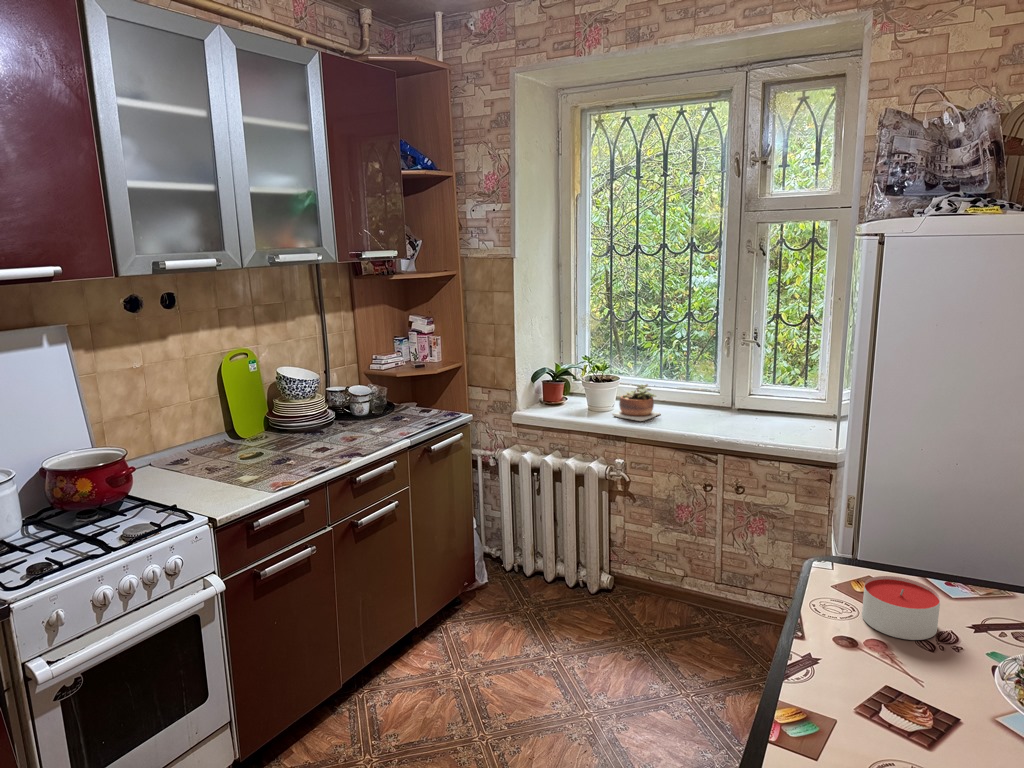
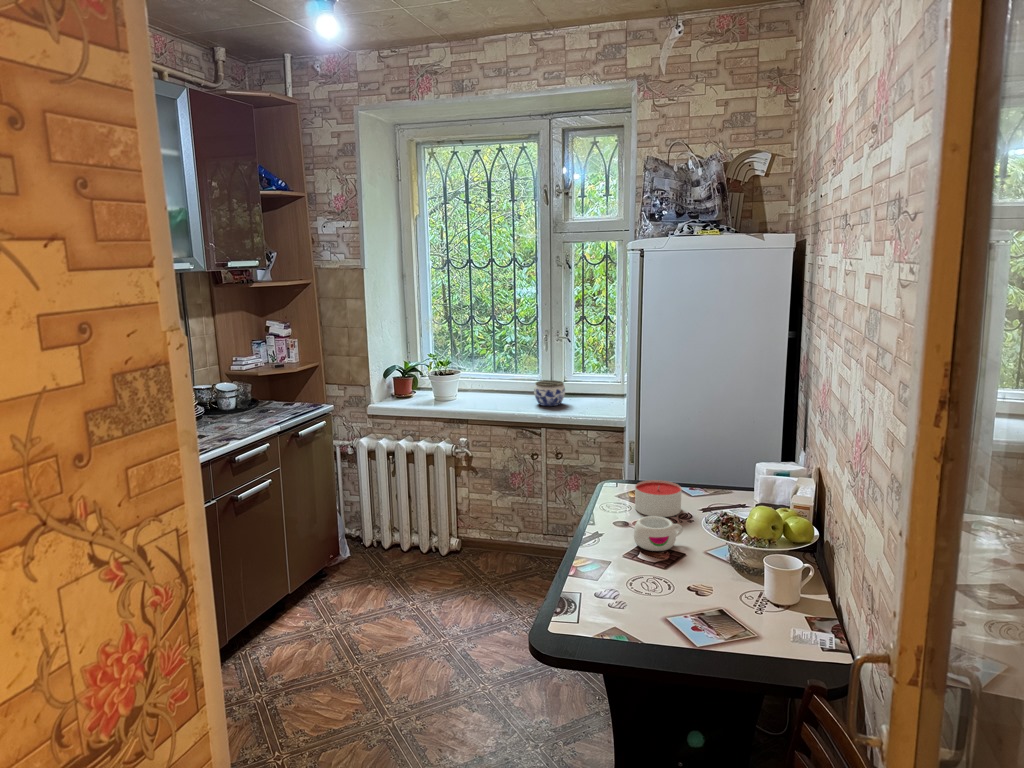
succulent plant: present [612,384,660,421] -> none [454,375,495,406]
jar: none [710,394,750,427] -> present [534,380,565,406]
mug: none [868,650,951,713] -> present [634,516,683,551]

